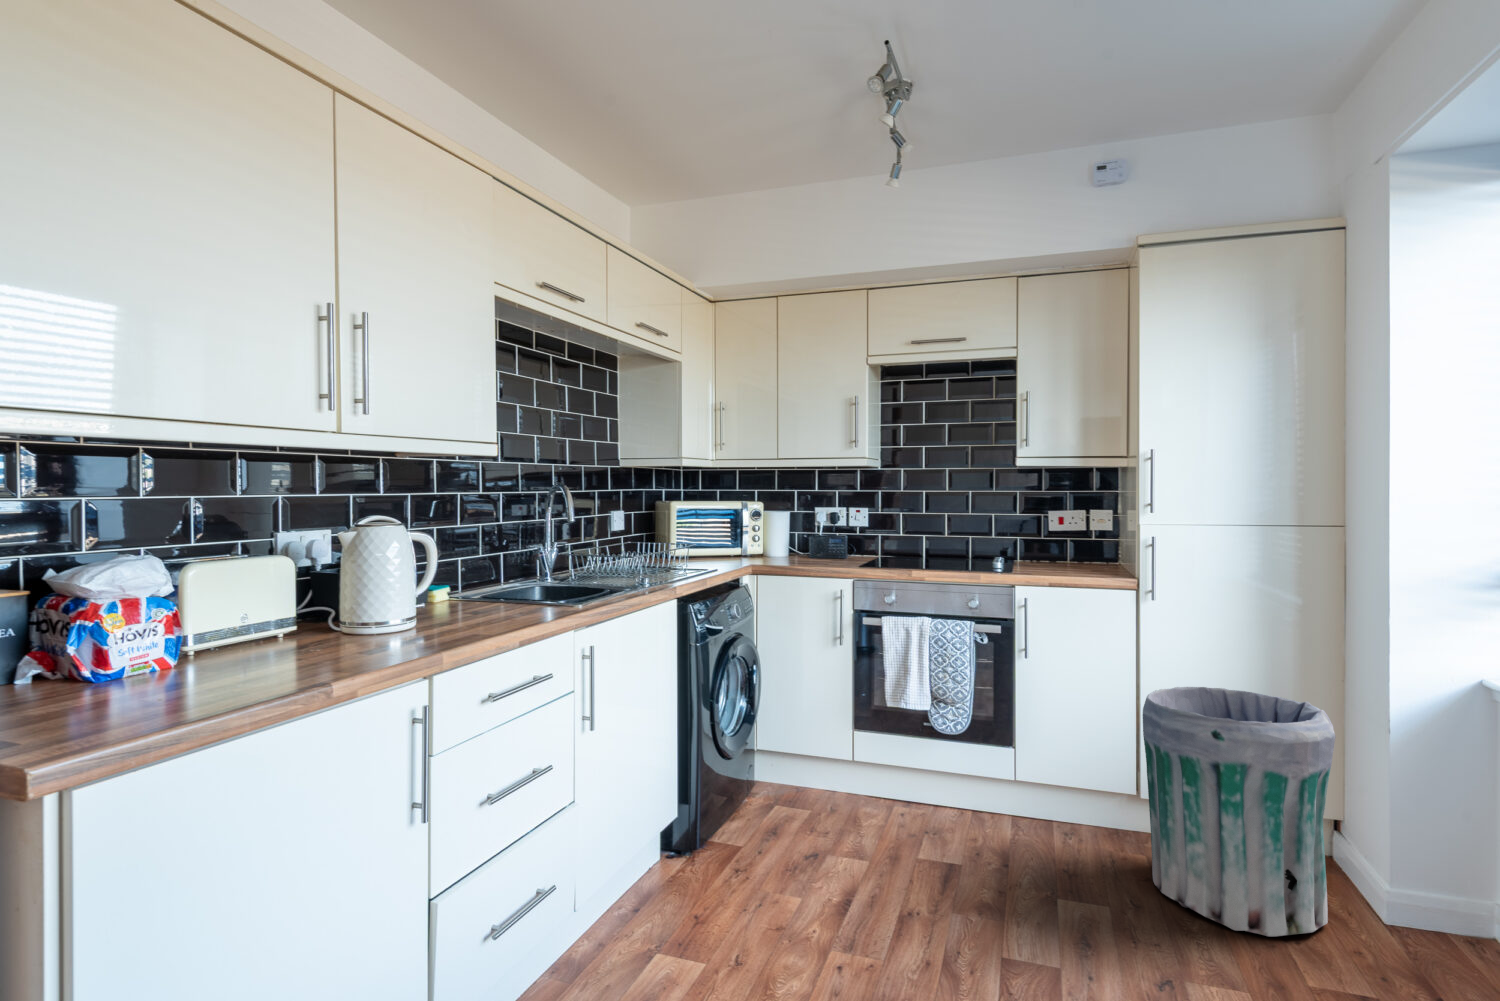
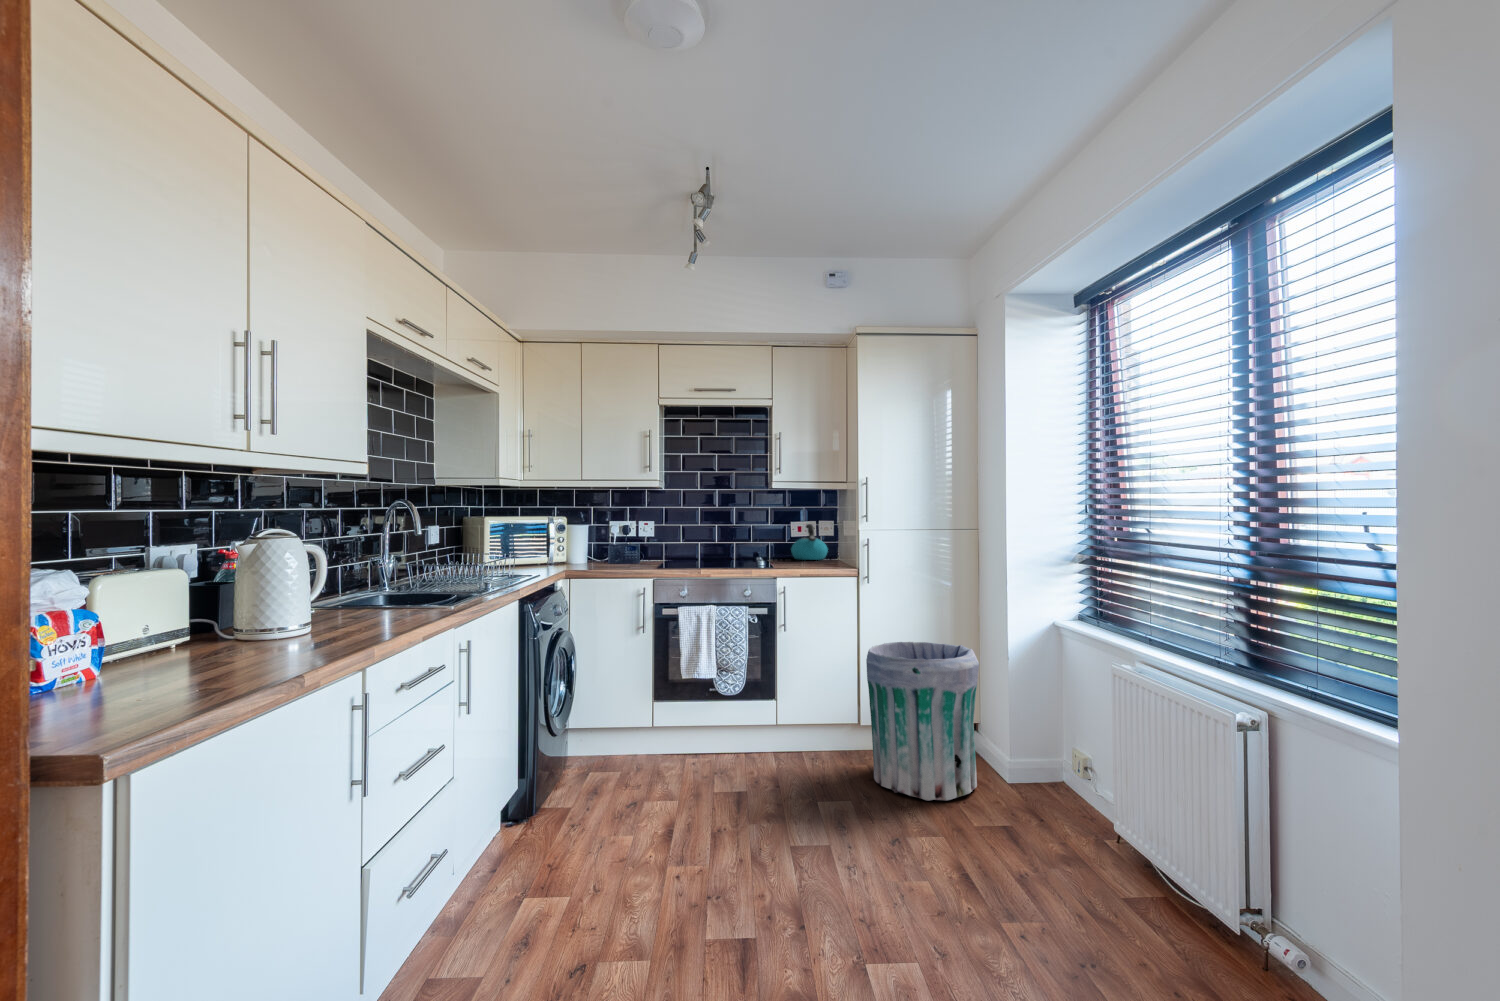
kettle: none [1048,514,1101,562] -> present [791,524,828,560]

